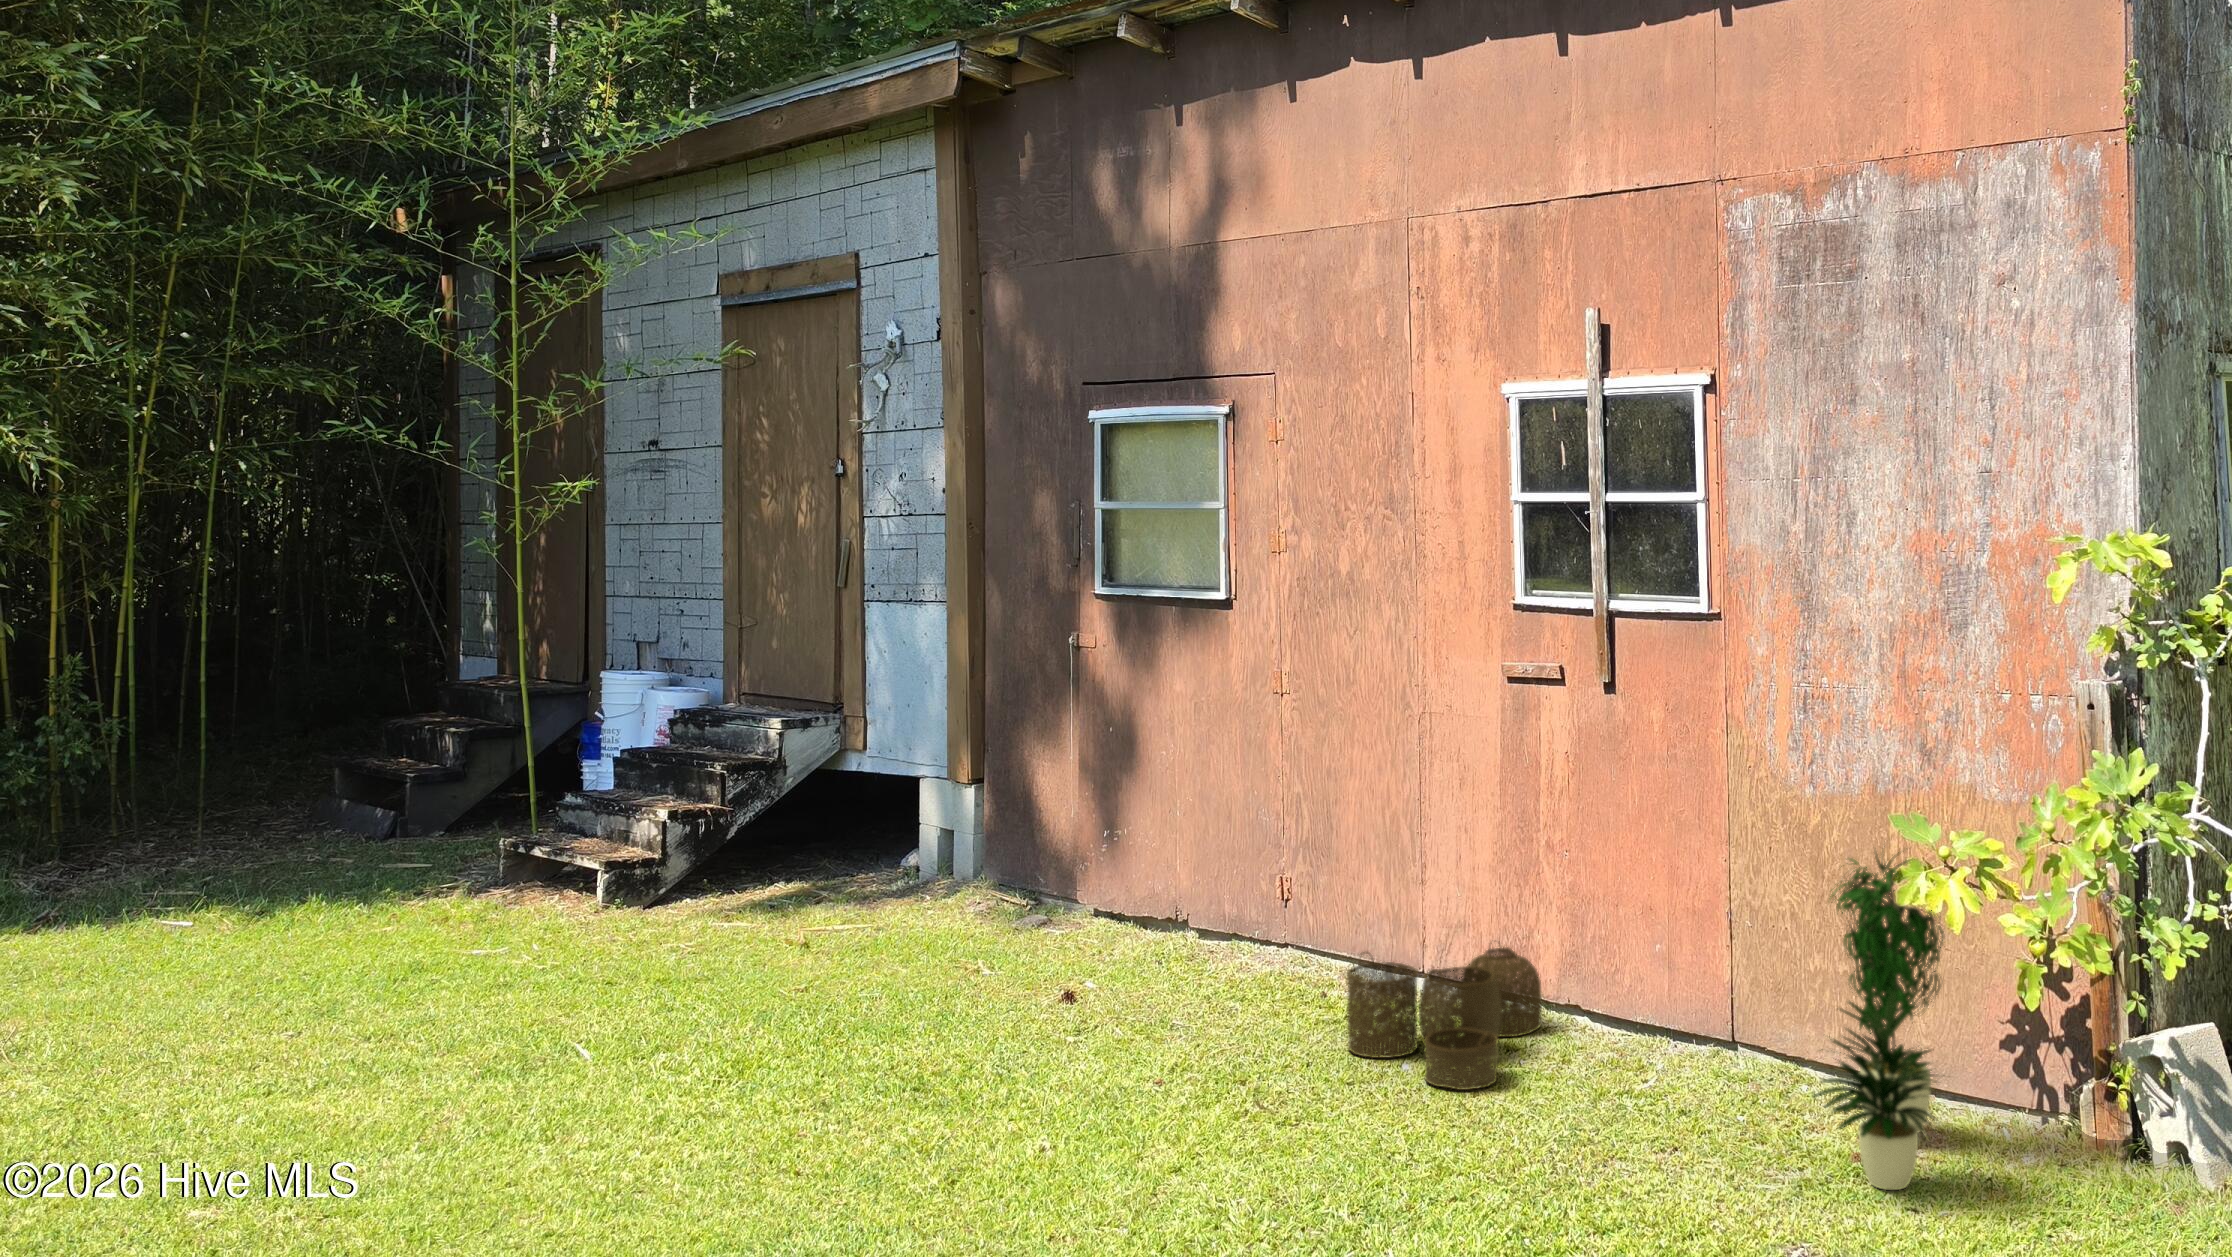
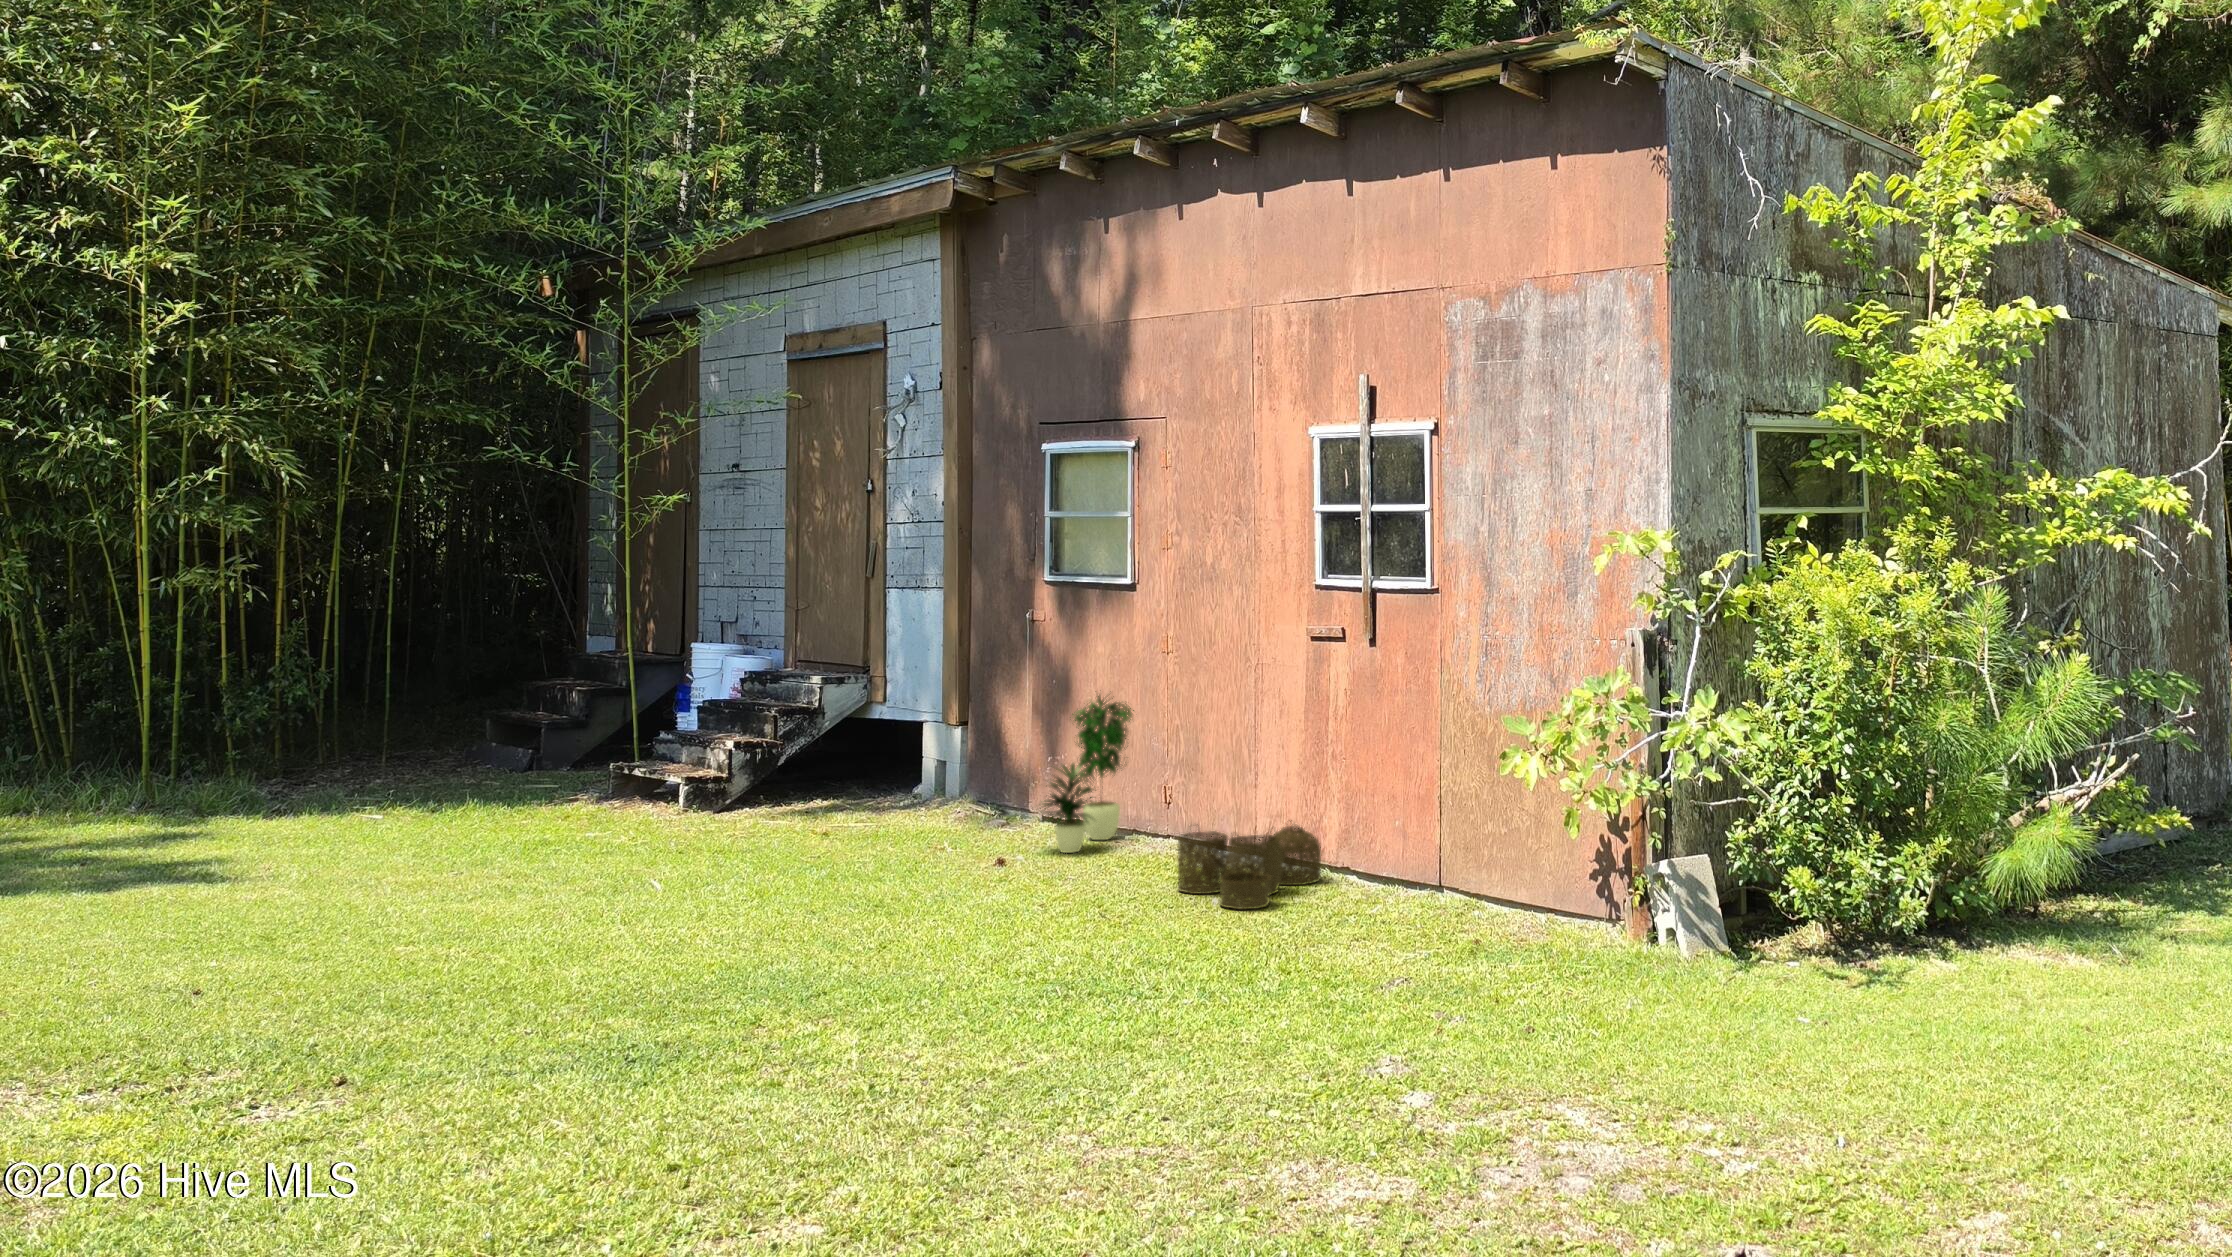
potted plant: present [1813,846,1944,1190] -> present [1040,690,1134,853]

